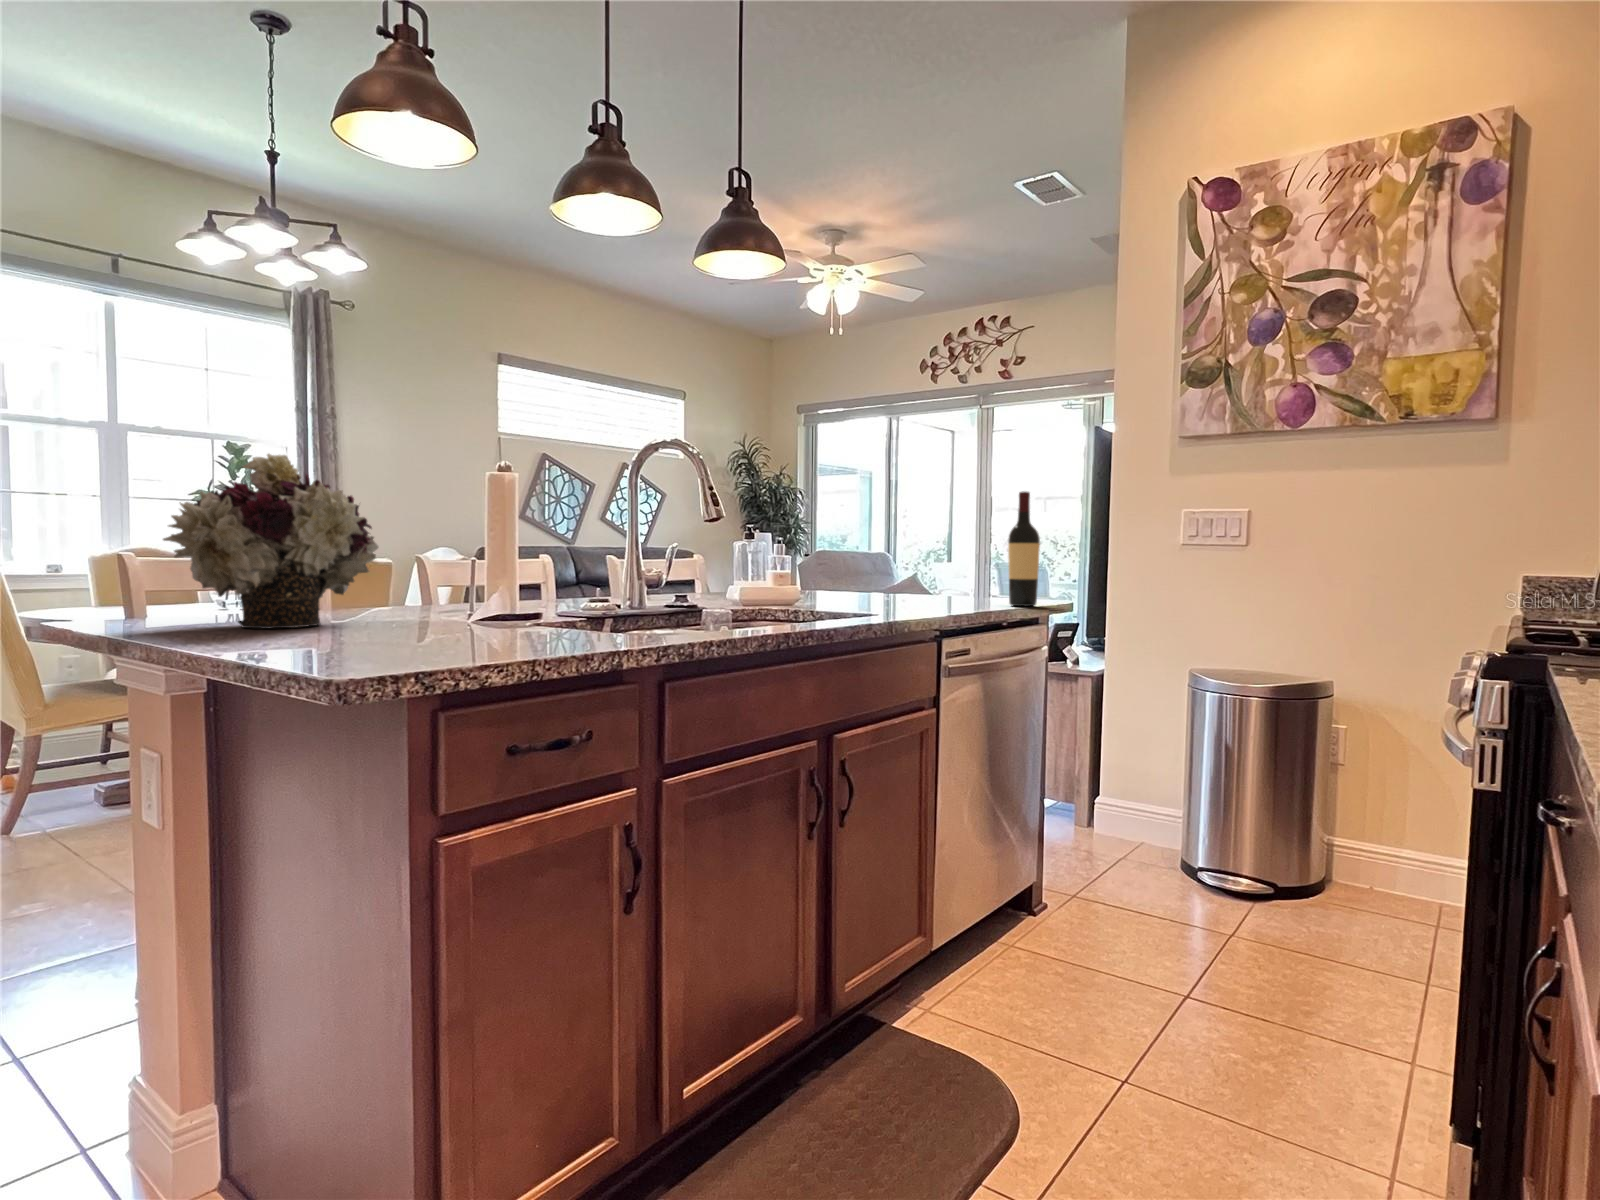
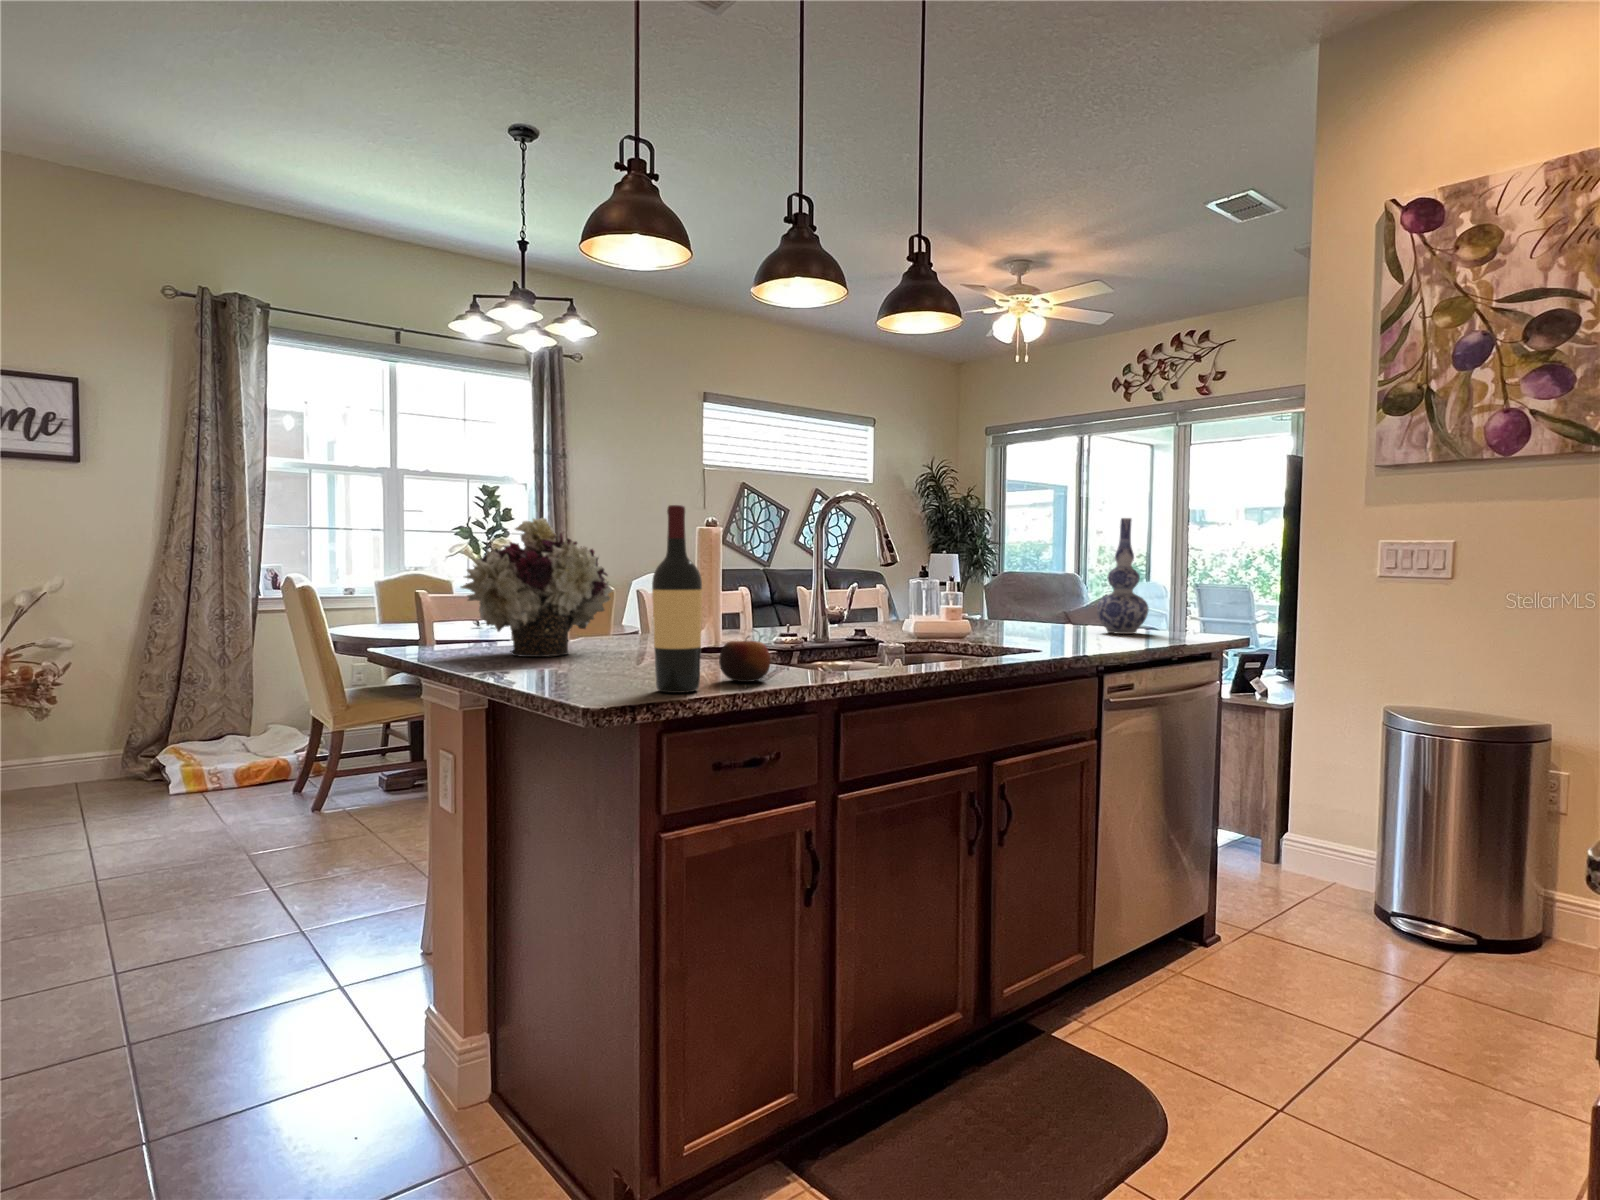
vase: none [928,480,978,600] -> present [1097,518,1149,634]
wine bottle: present [1008,491,1040,606] -> present [652,505,702,693]
apple: none [514,591,579,647] -> present [719,636,770,682]

